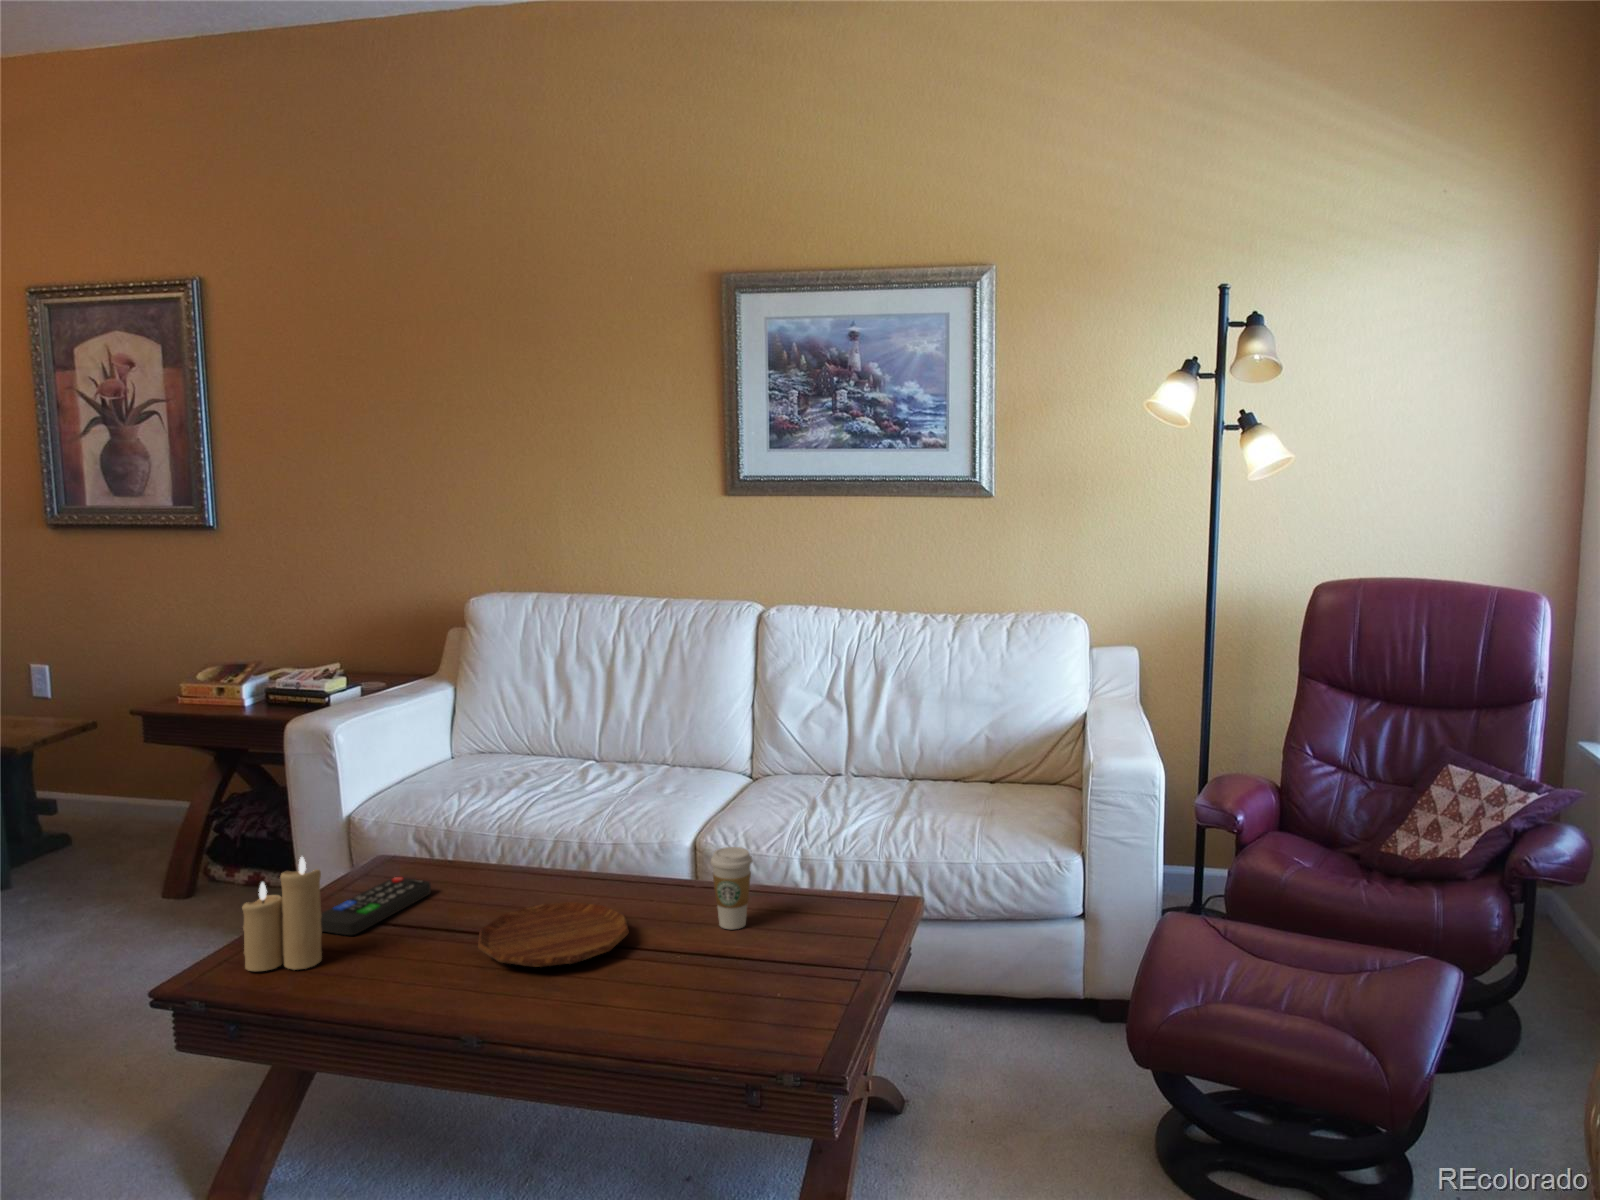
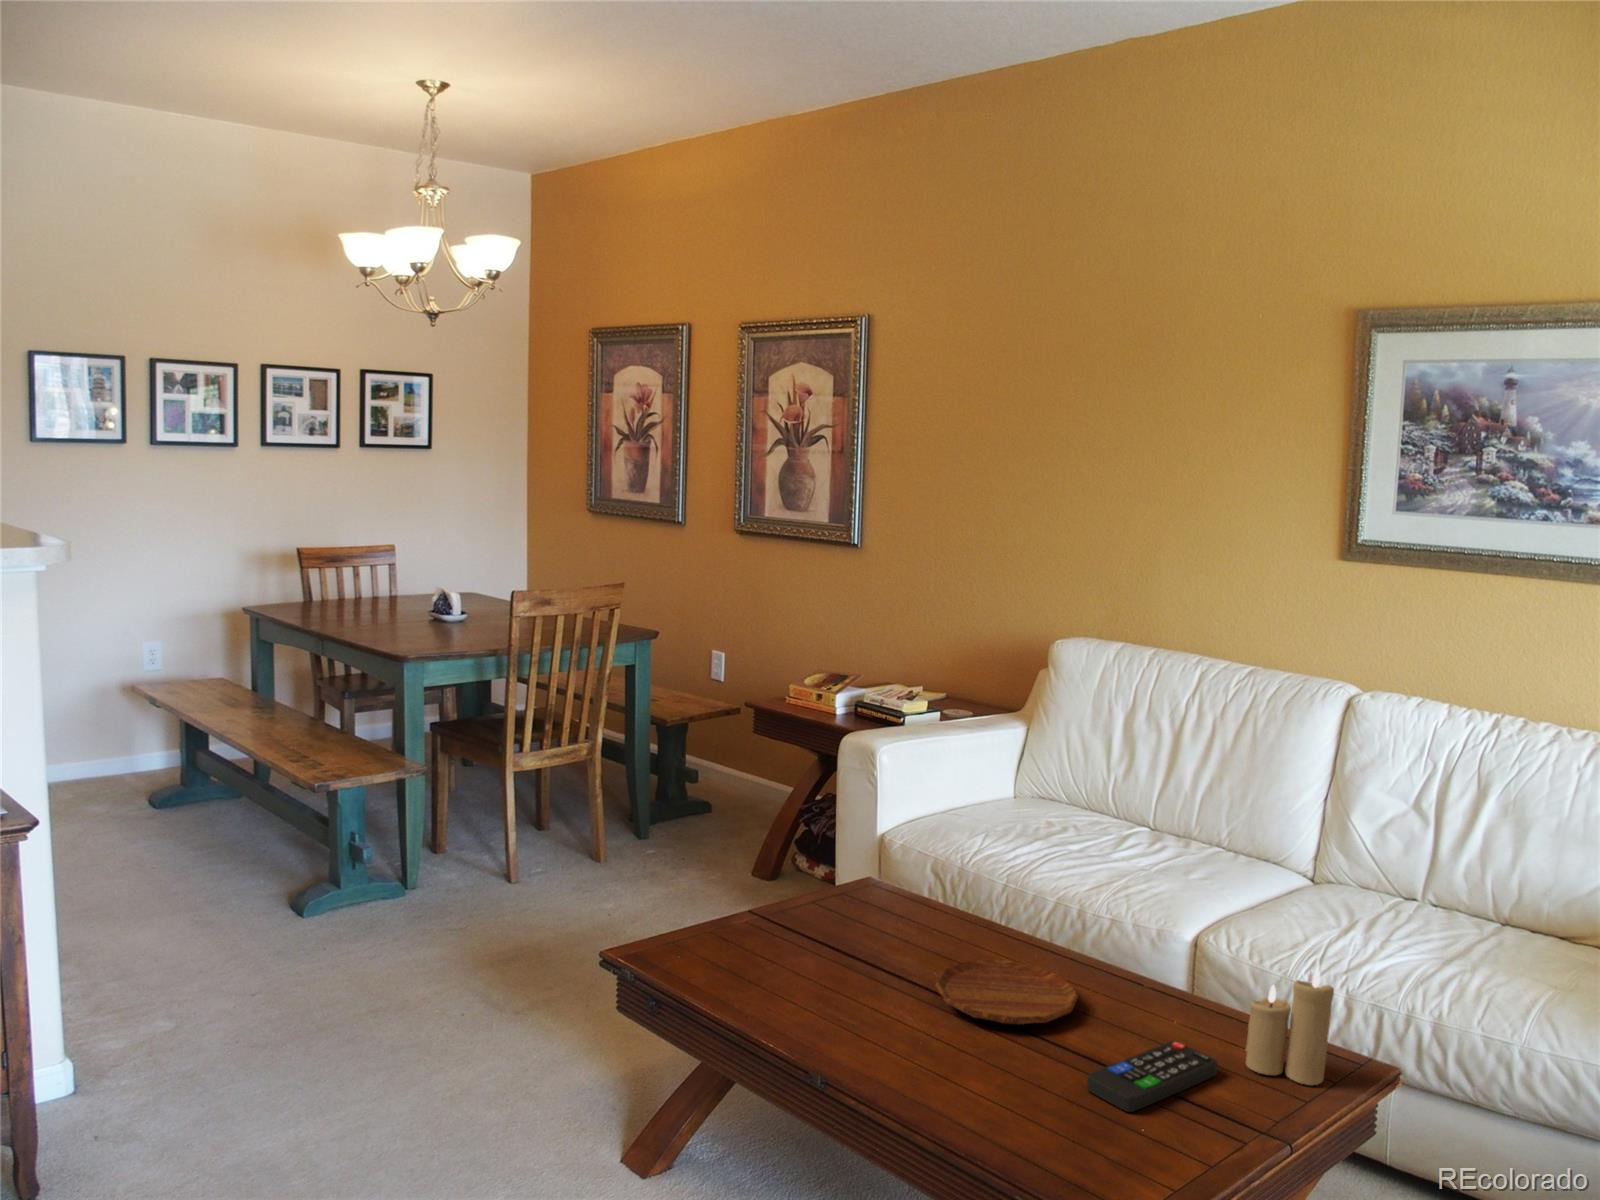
coffee cup: present [711,847,752,930] -> none [1166,953,1211,1039]
candle: present [242,857,322,971] -> present [1246,970,1334,1085]
remote control: present [321,877,431,935] -> present [1087,1041,1217,1112]

